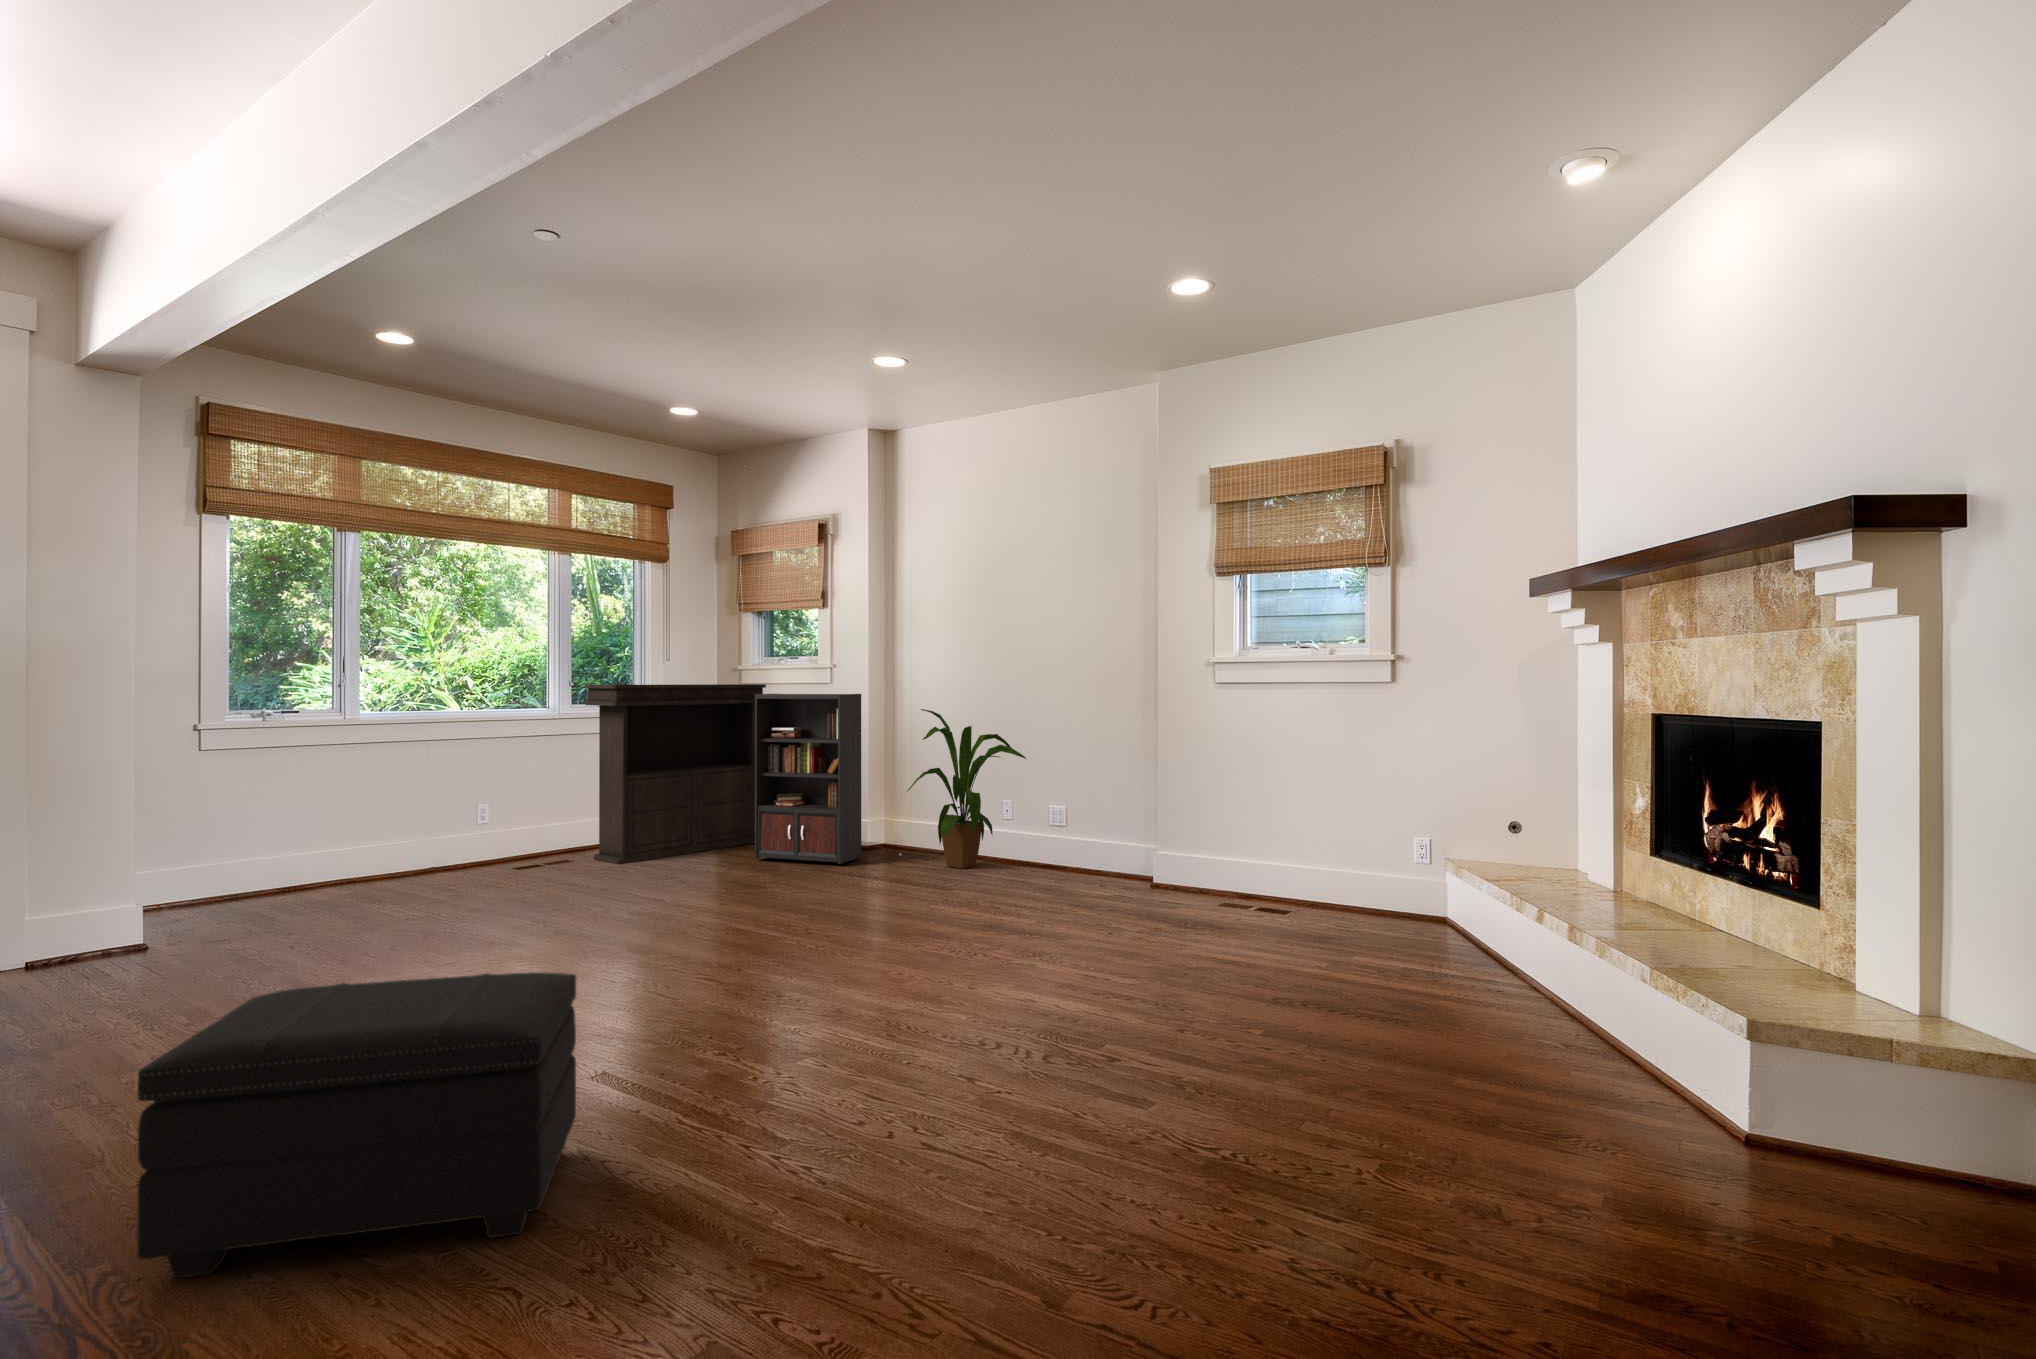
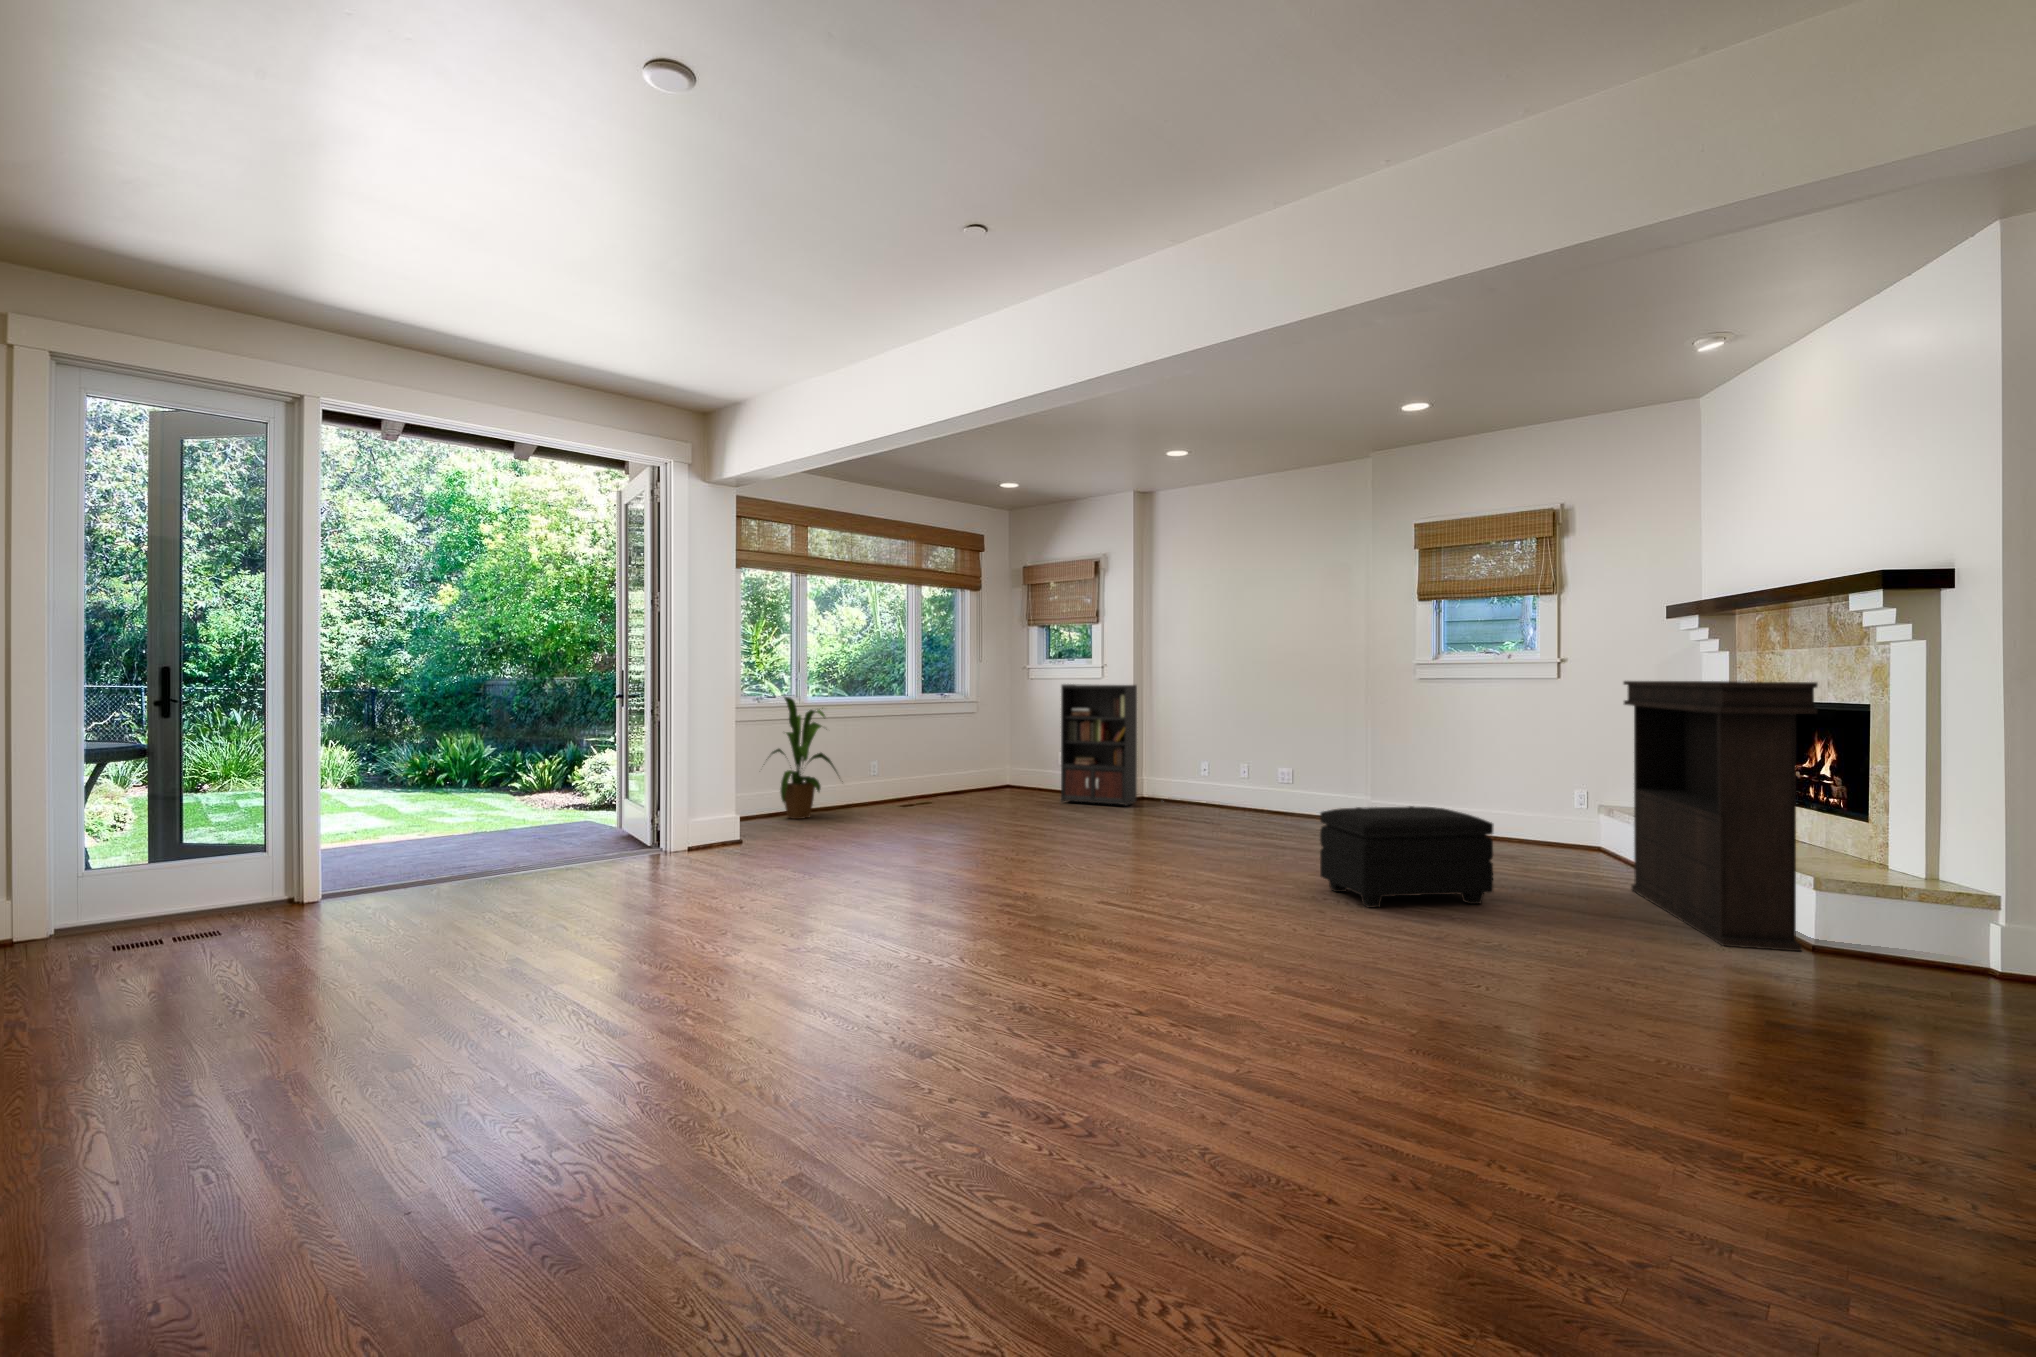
console table: present [585,684,766,864] -> present [1624,681,1818,951]
house plant: present [907,709,1026,869] -> present [766,697,837,819]
footstool: present [137,972,576,1278] -> present [1320,806,1494,908]

